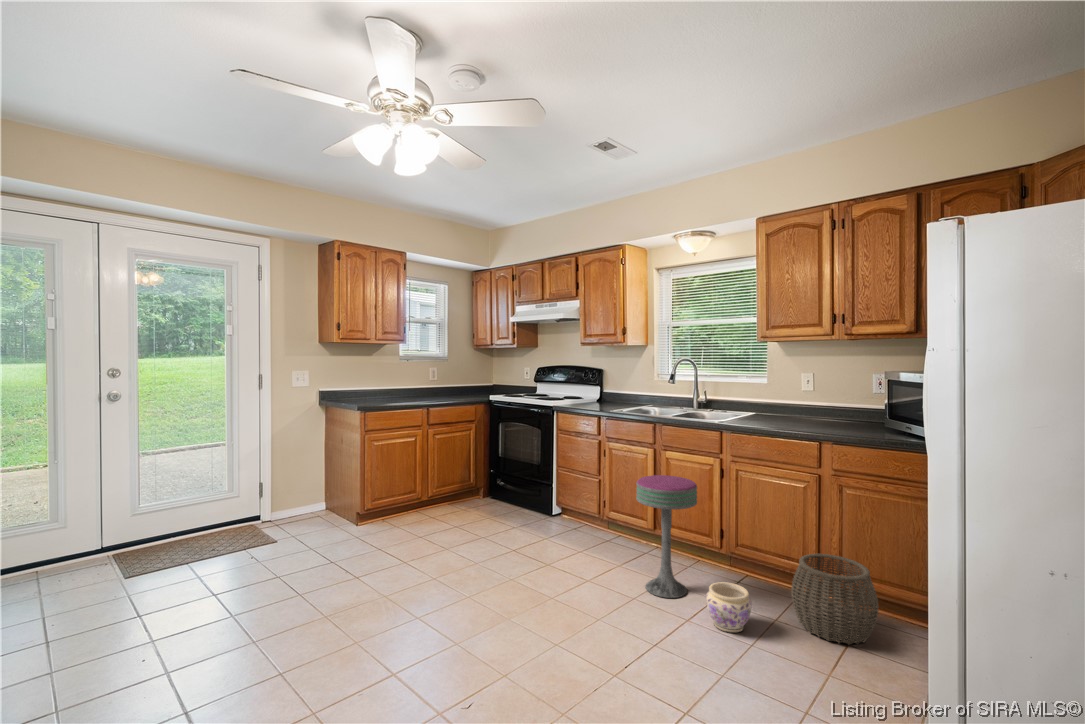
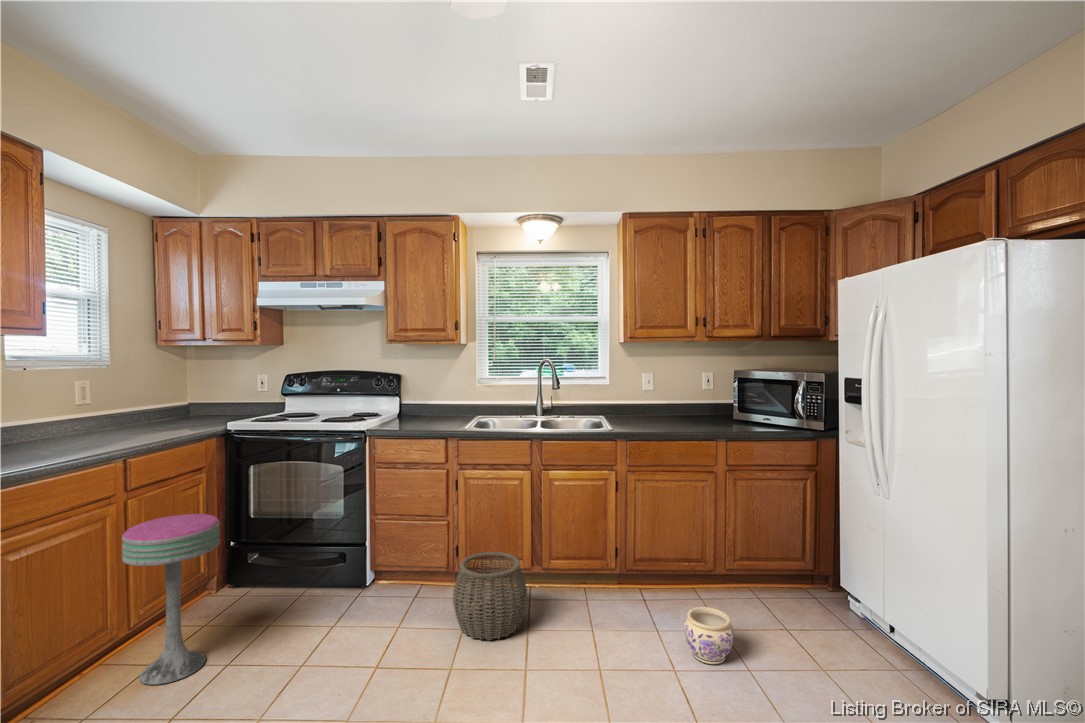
bar stool: present [636,475,697,598] -> present [122,514,220,685]
woven basket: present [791,554,879,644] -> present [453,552,527,640]

